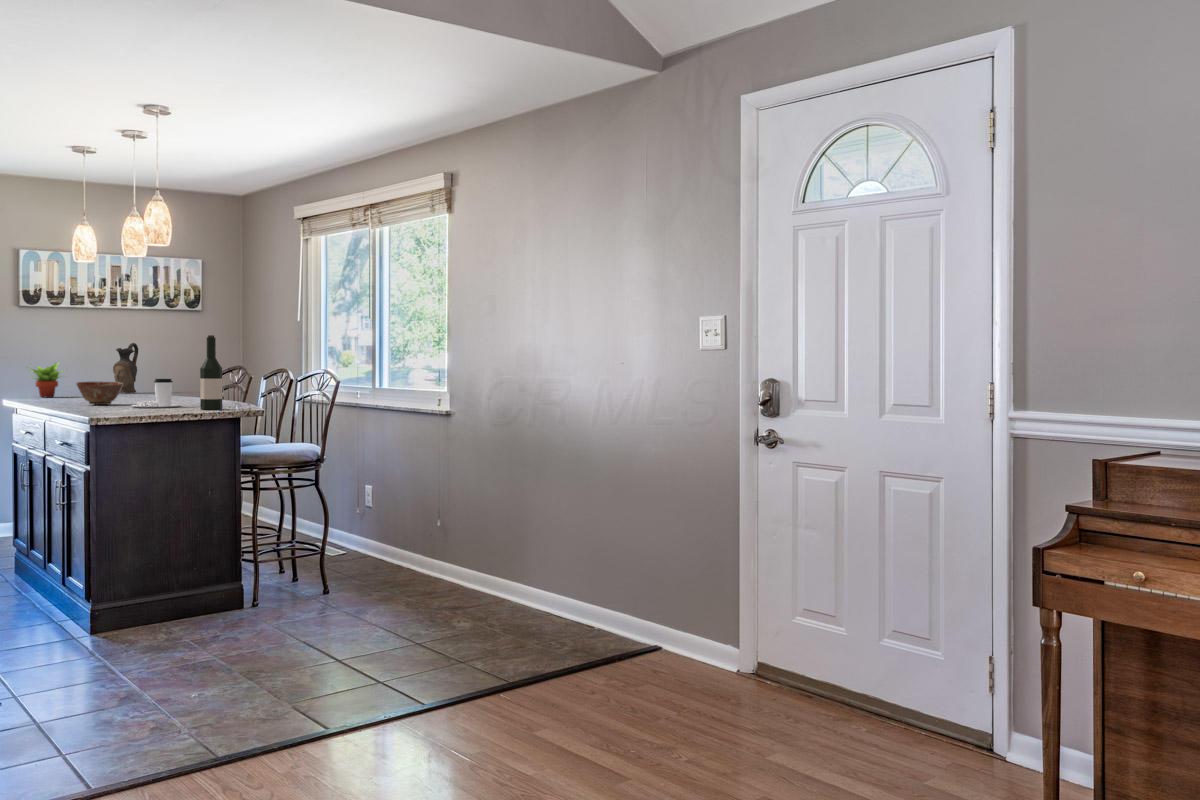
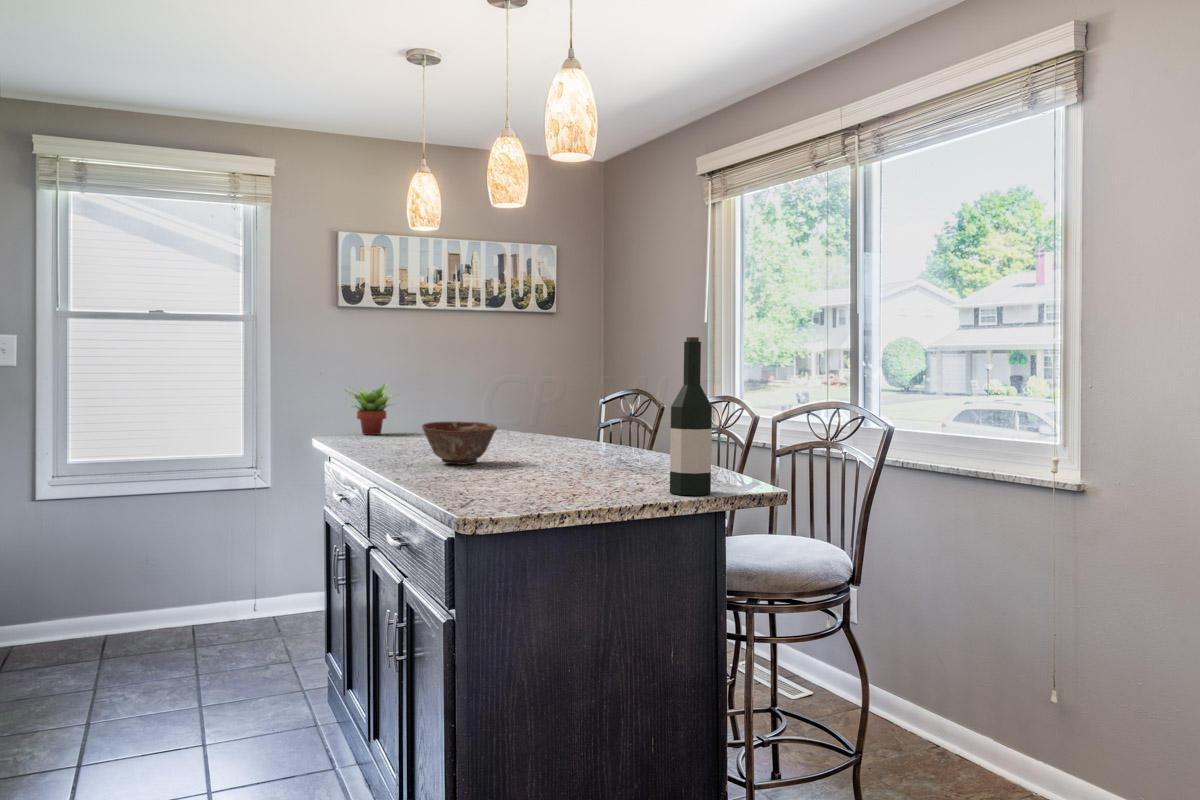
ceramic pitcher: present [113,343,138,393] -> none [453,355,484,424]
coffee cup: present [131,379,181,408] -> none [520,422,610,481]

